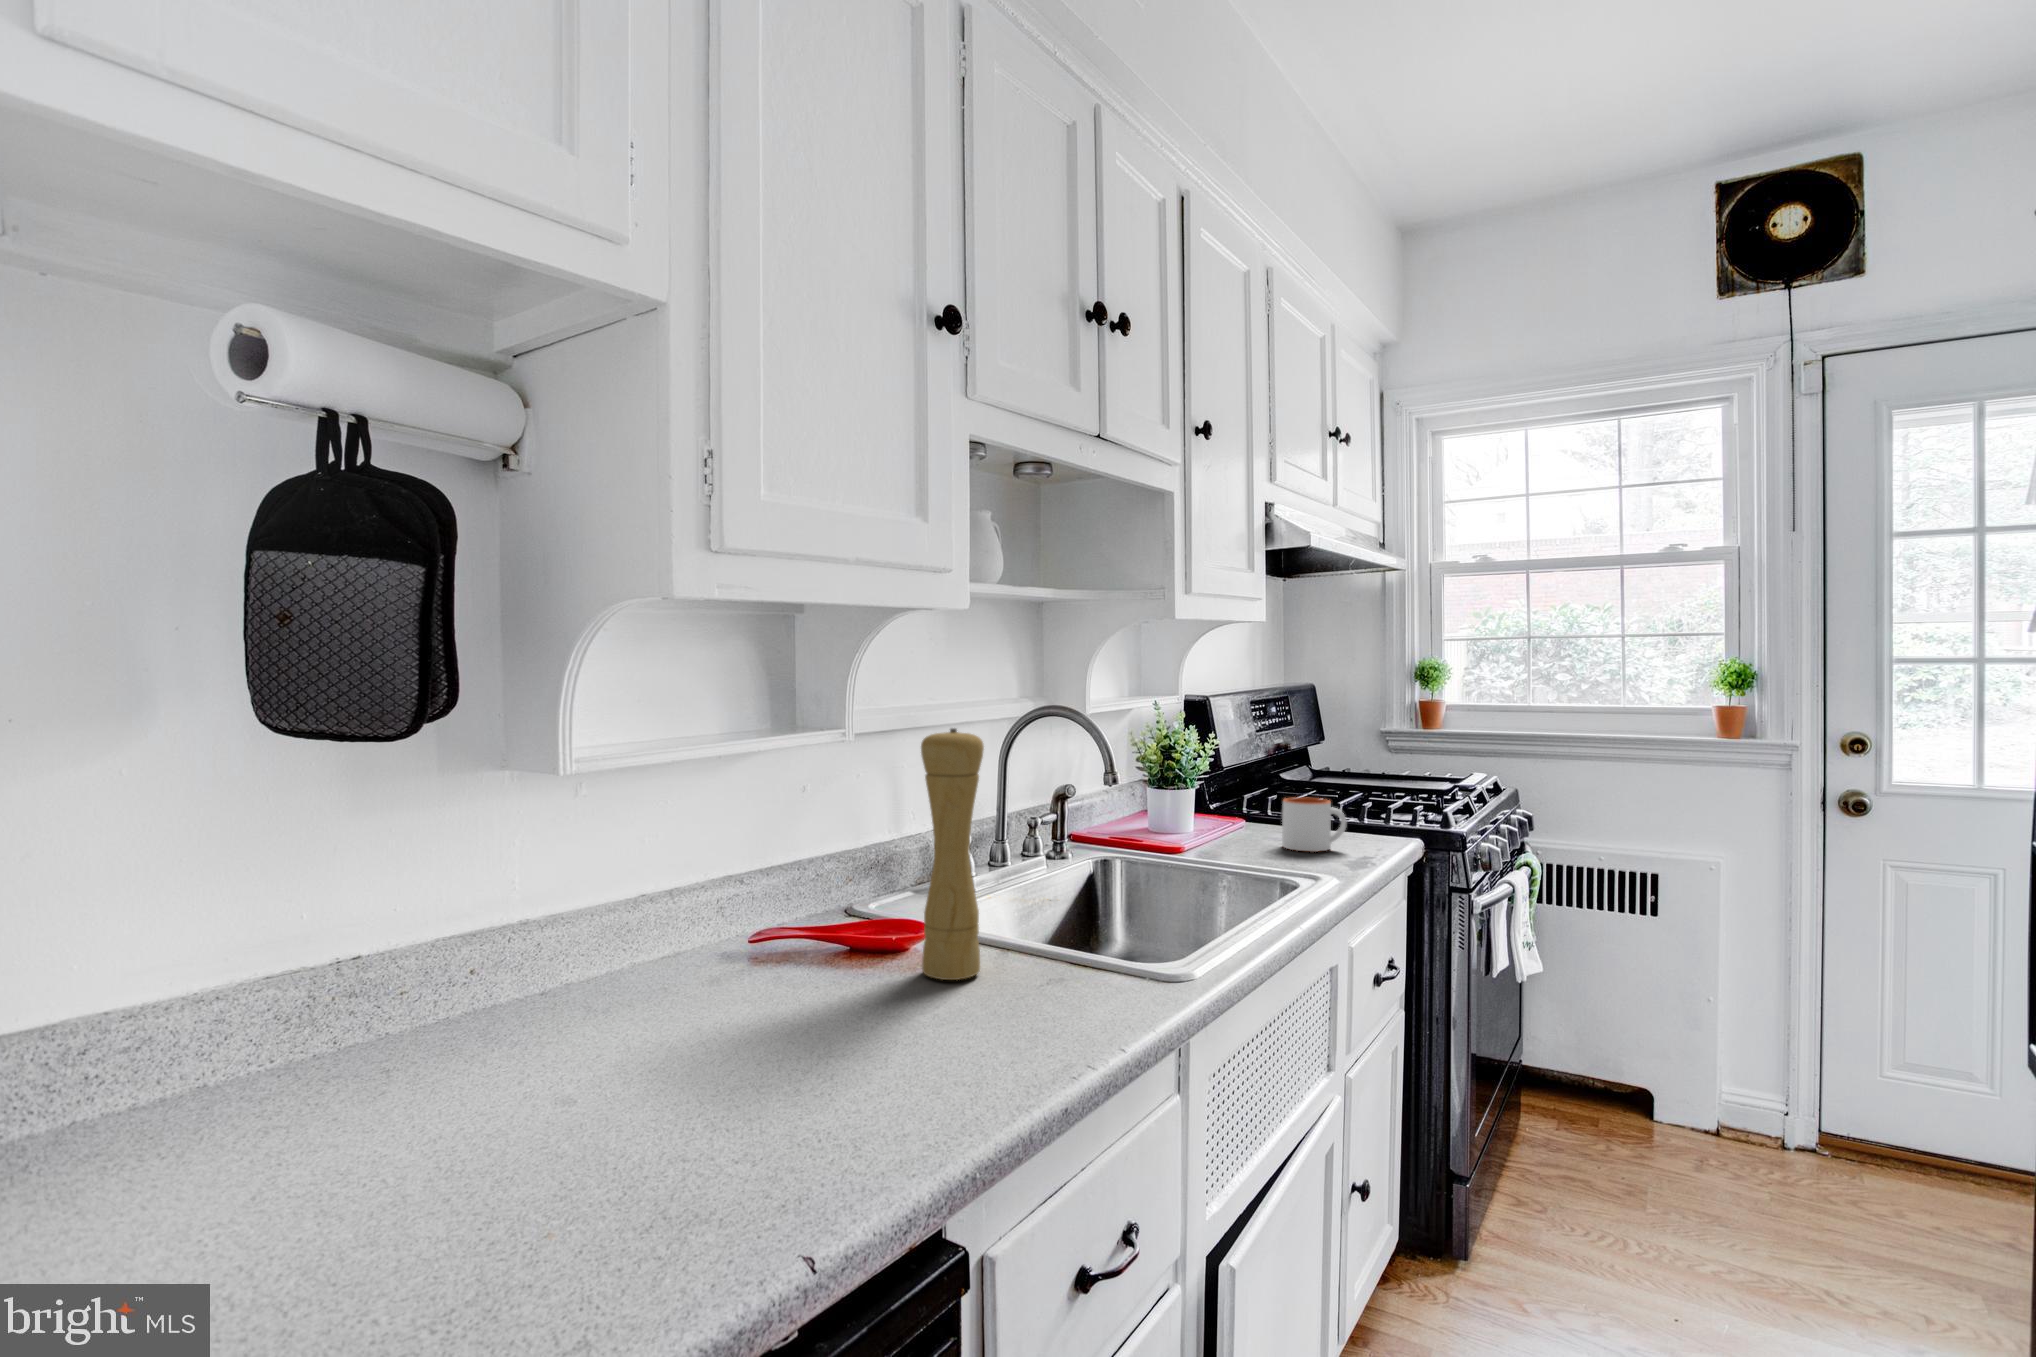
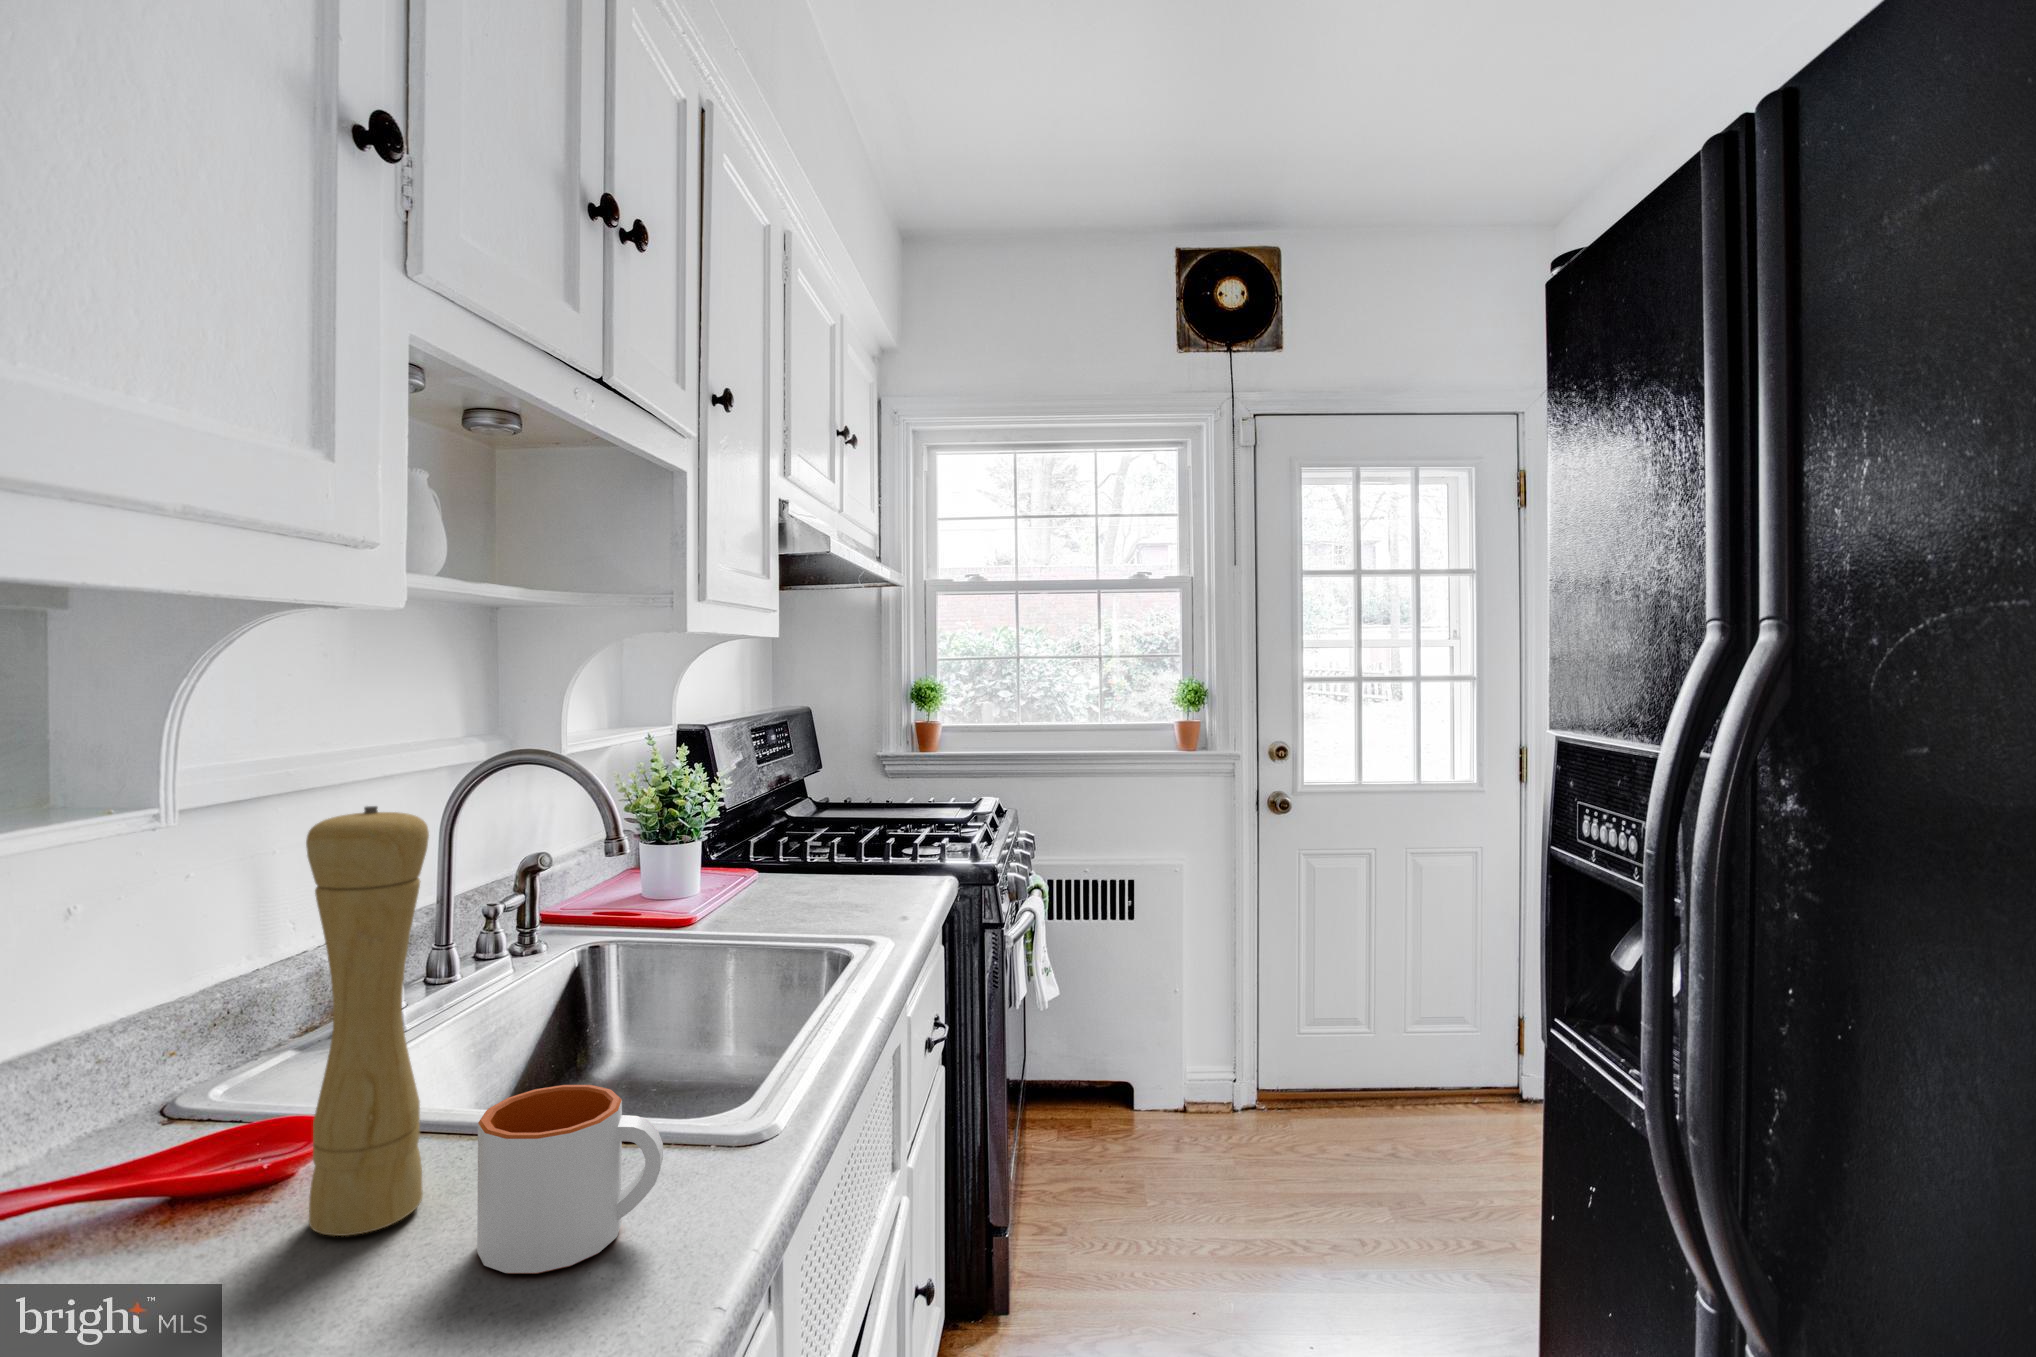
mug: present [1282,797,1347,852] -> present [477,1085,663,1274]

